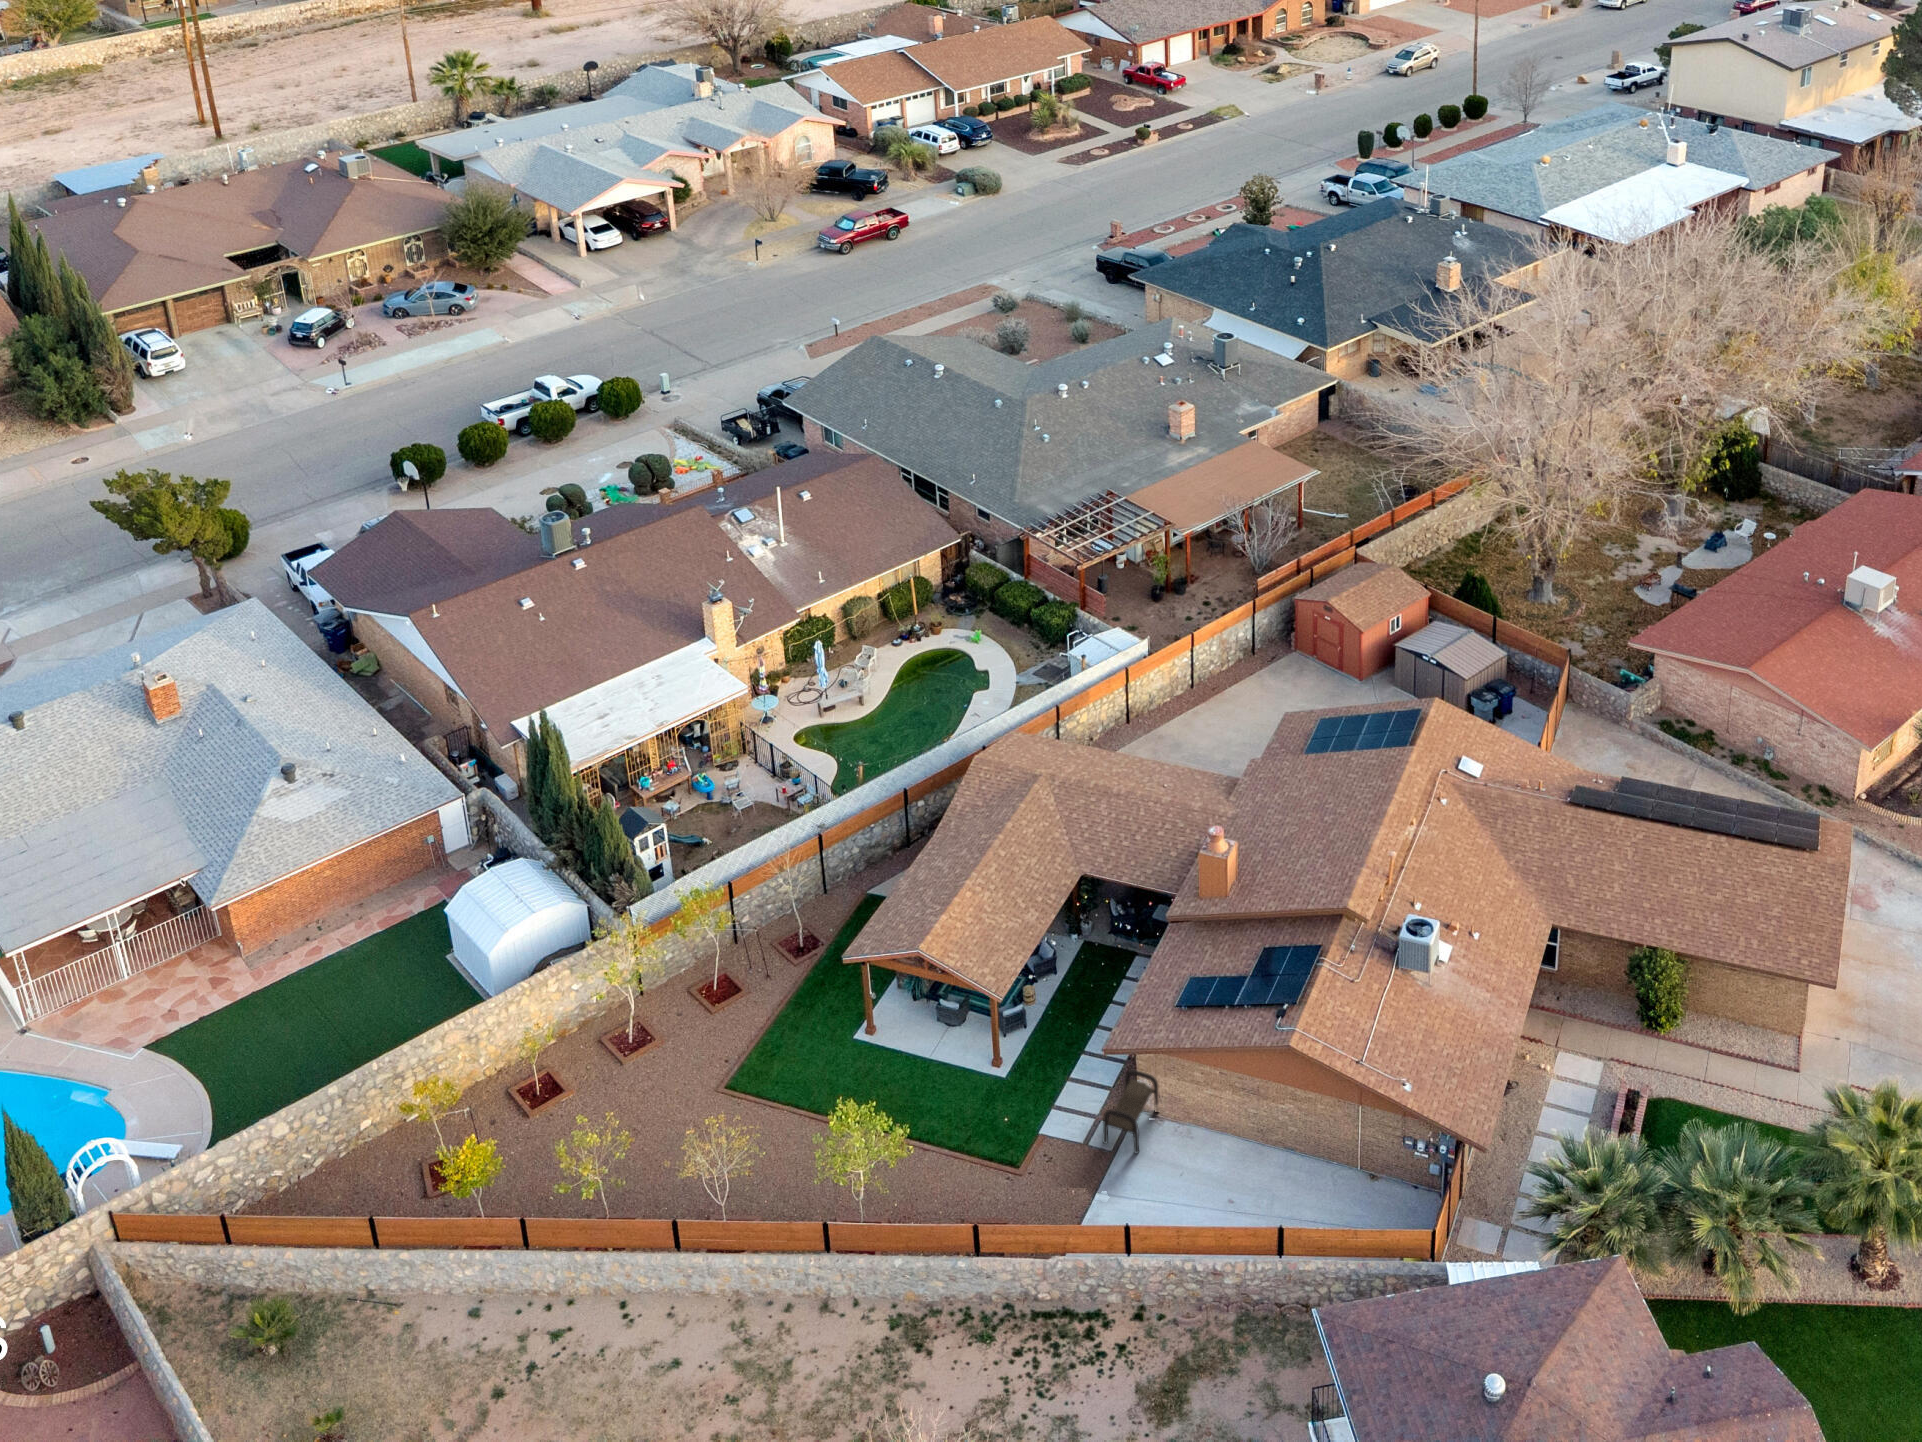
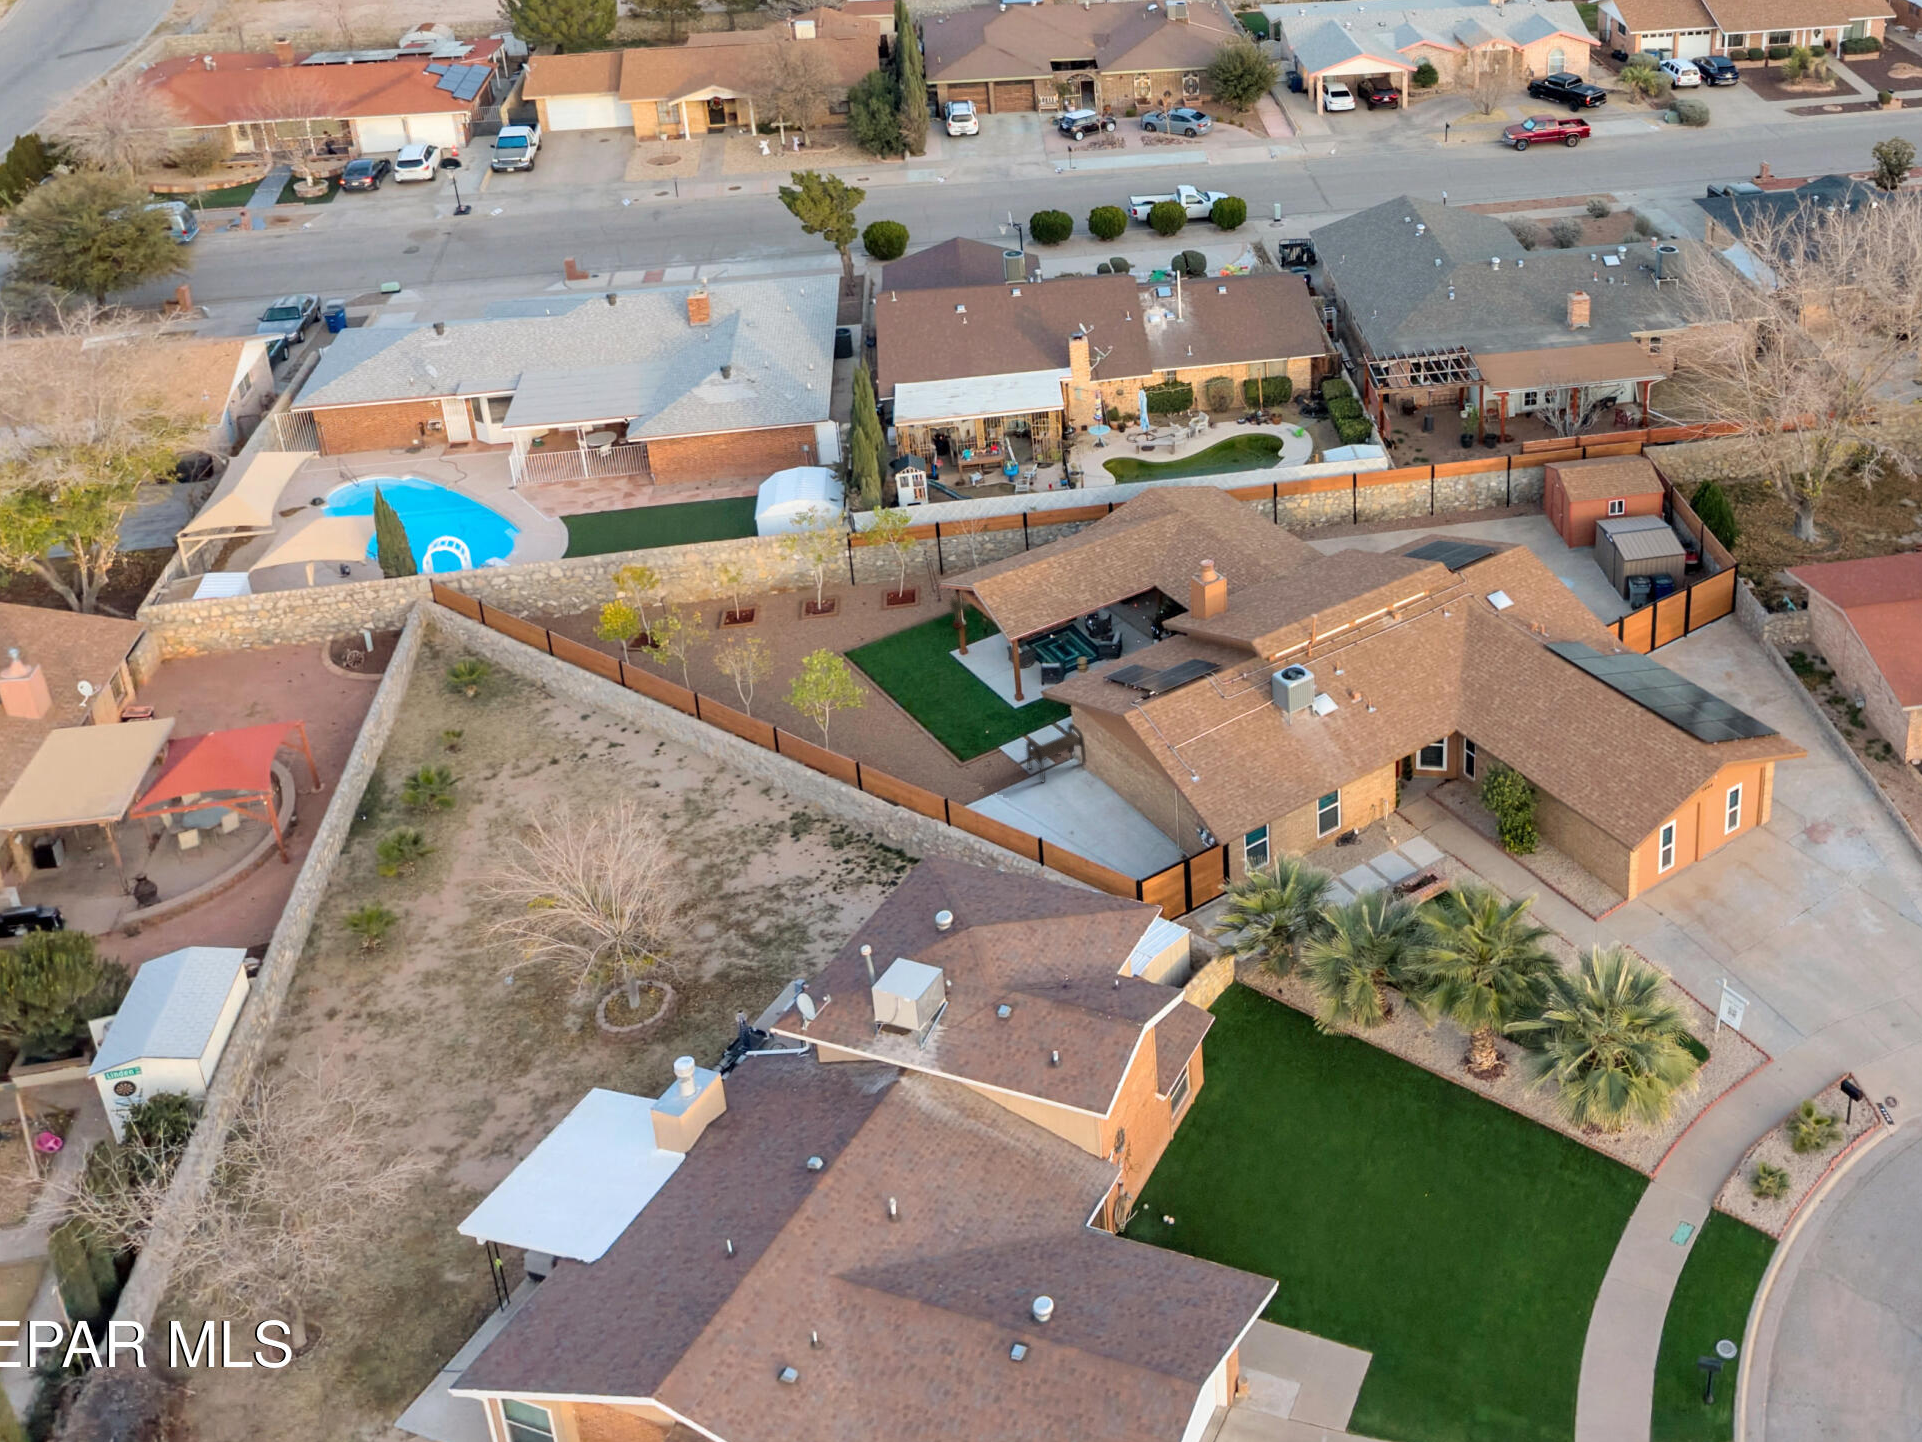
potted tree: none [813,959,847,1003] -> present [950,595,970,628]

